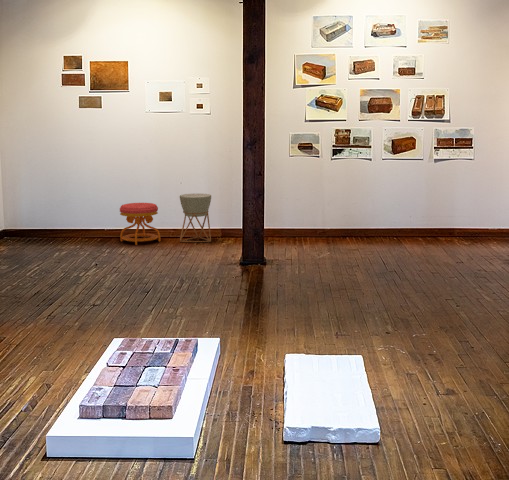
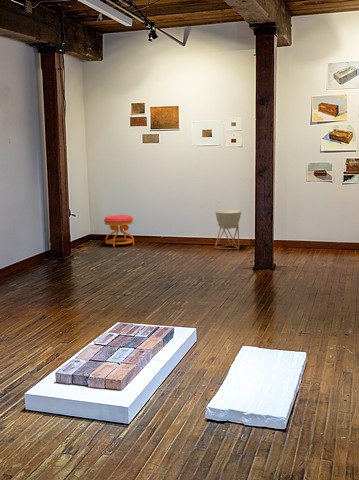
stool: present [120,203,160,245] -> present [104,215,134,247]

